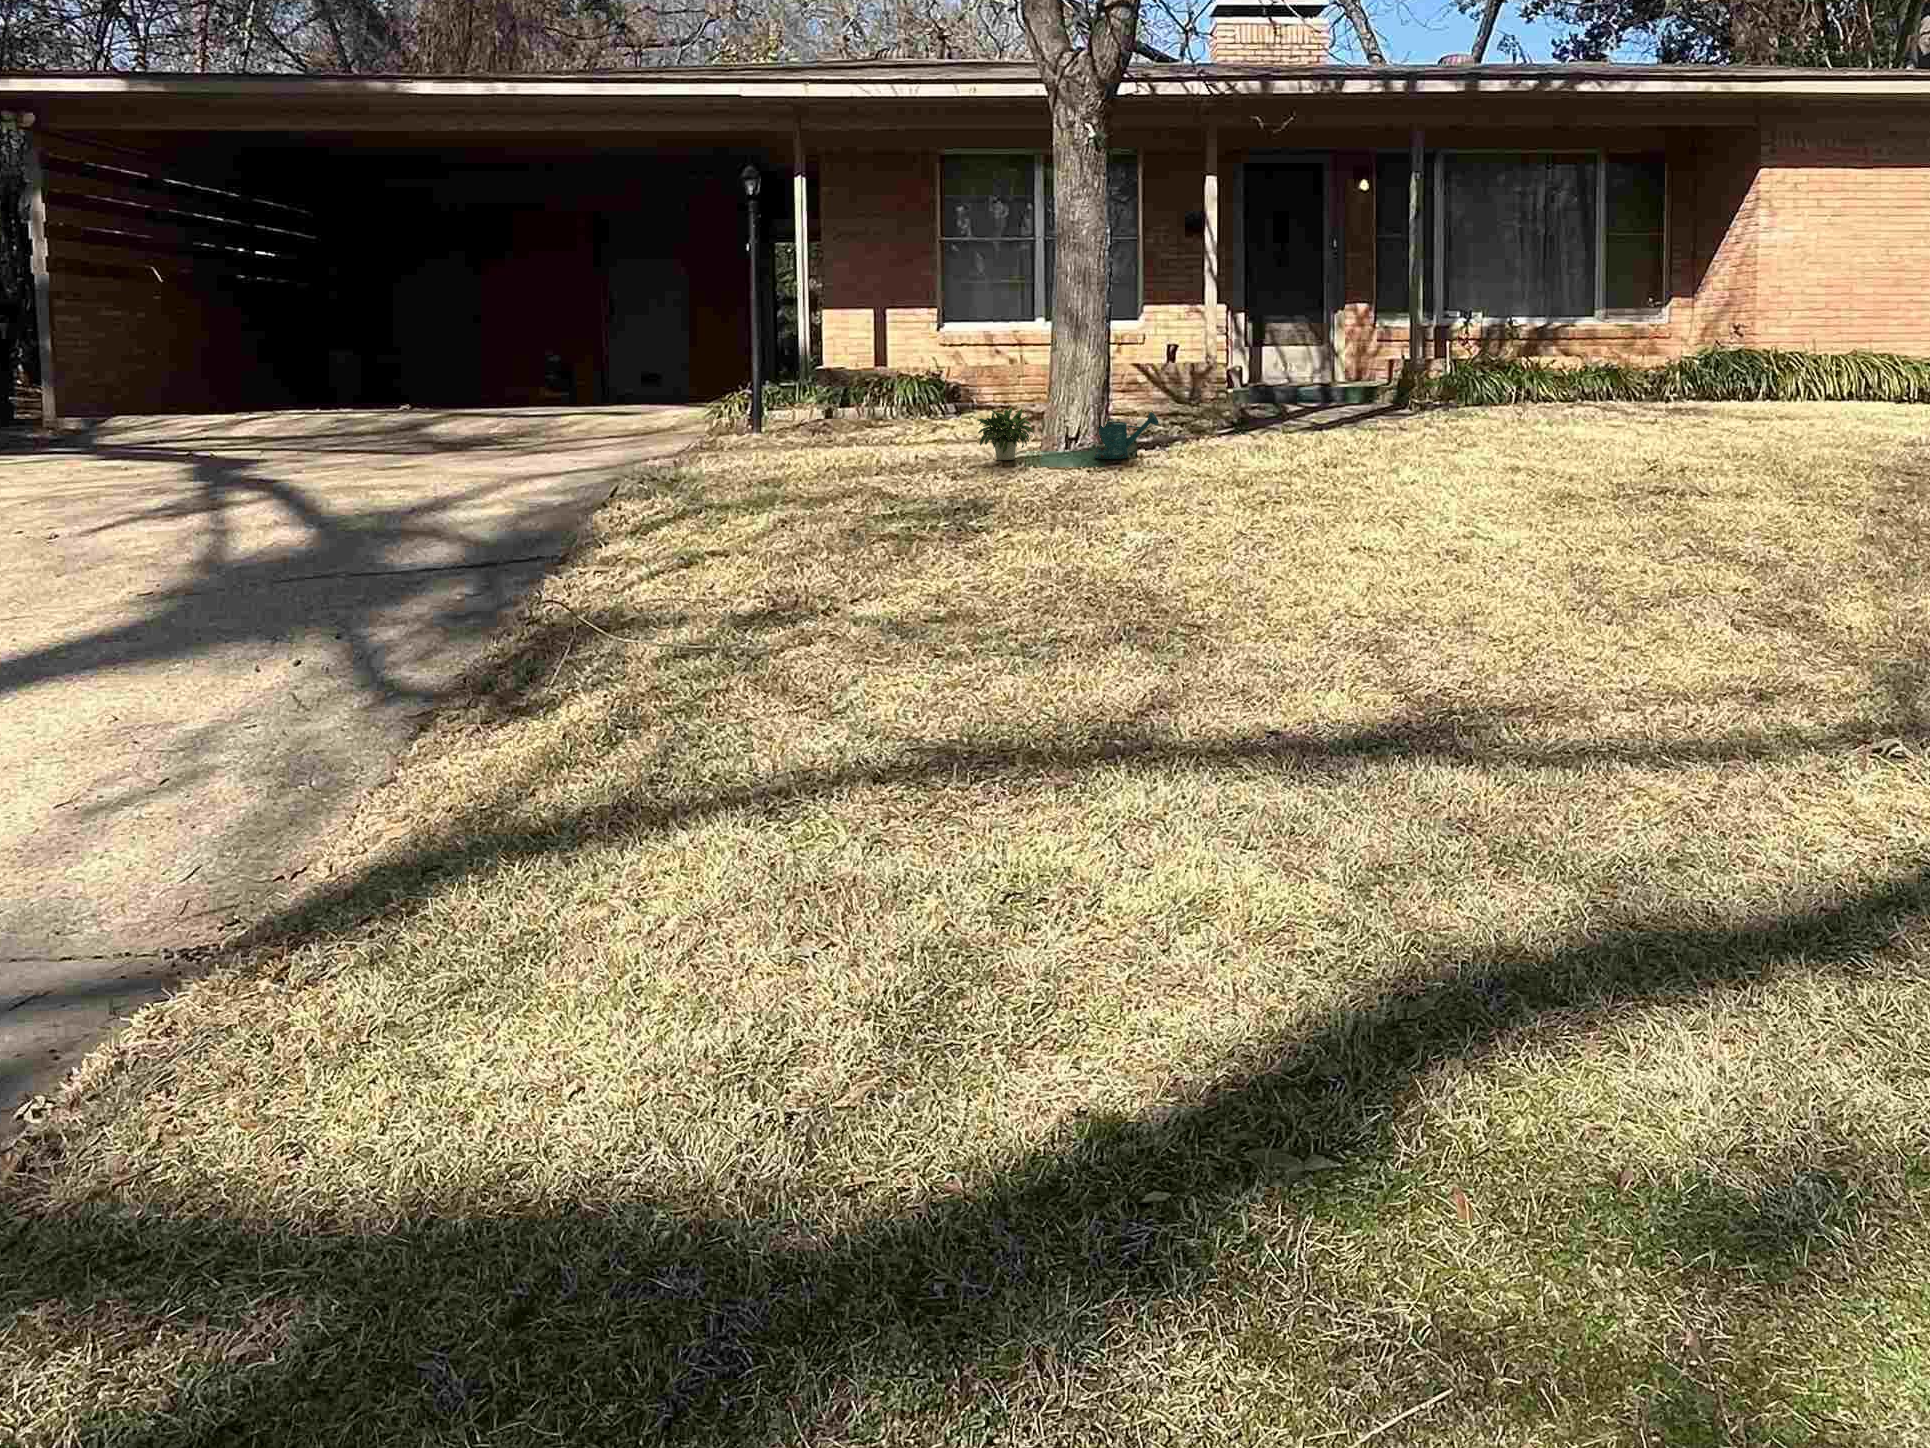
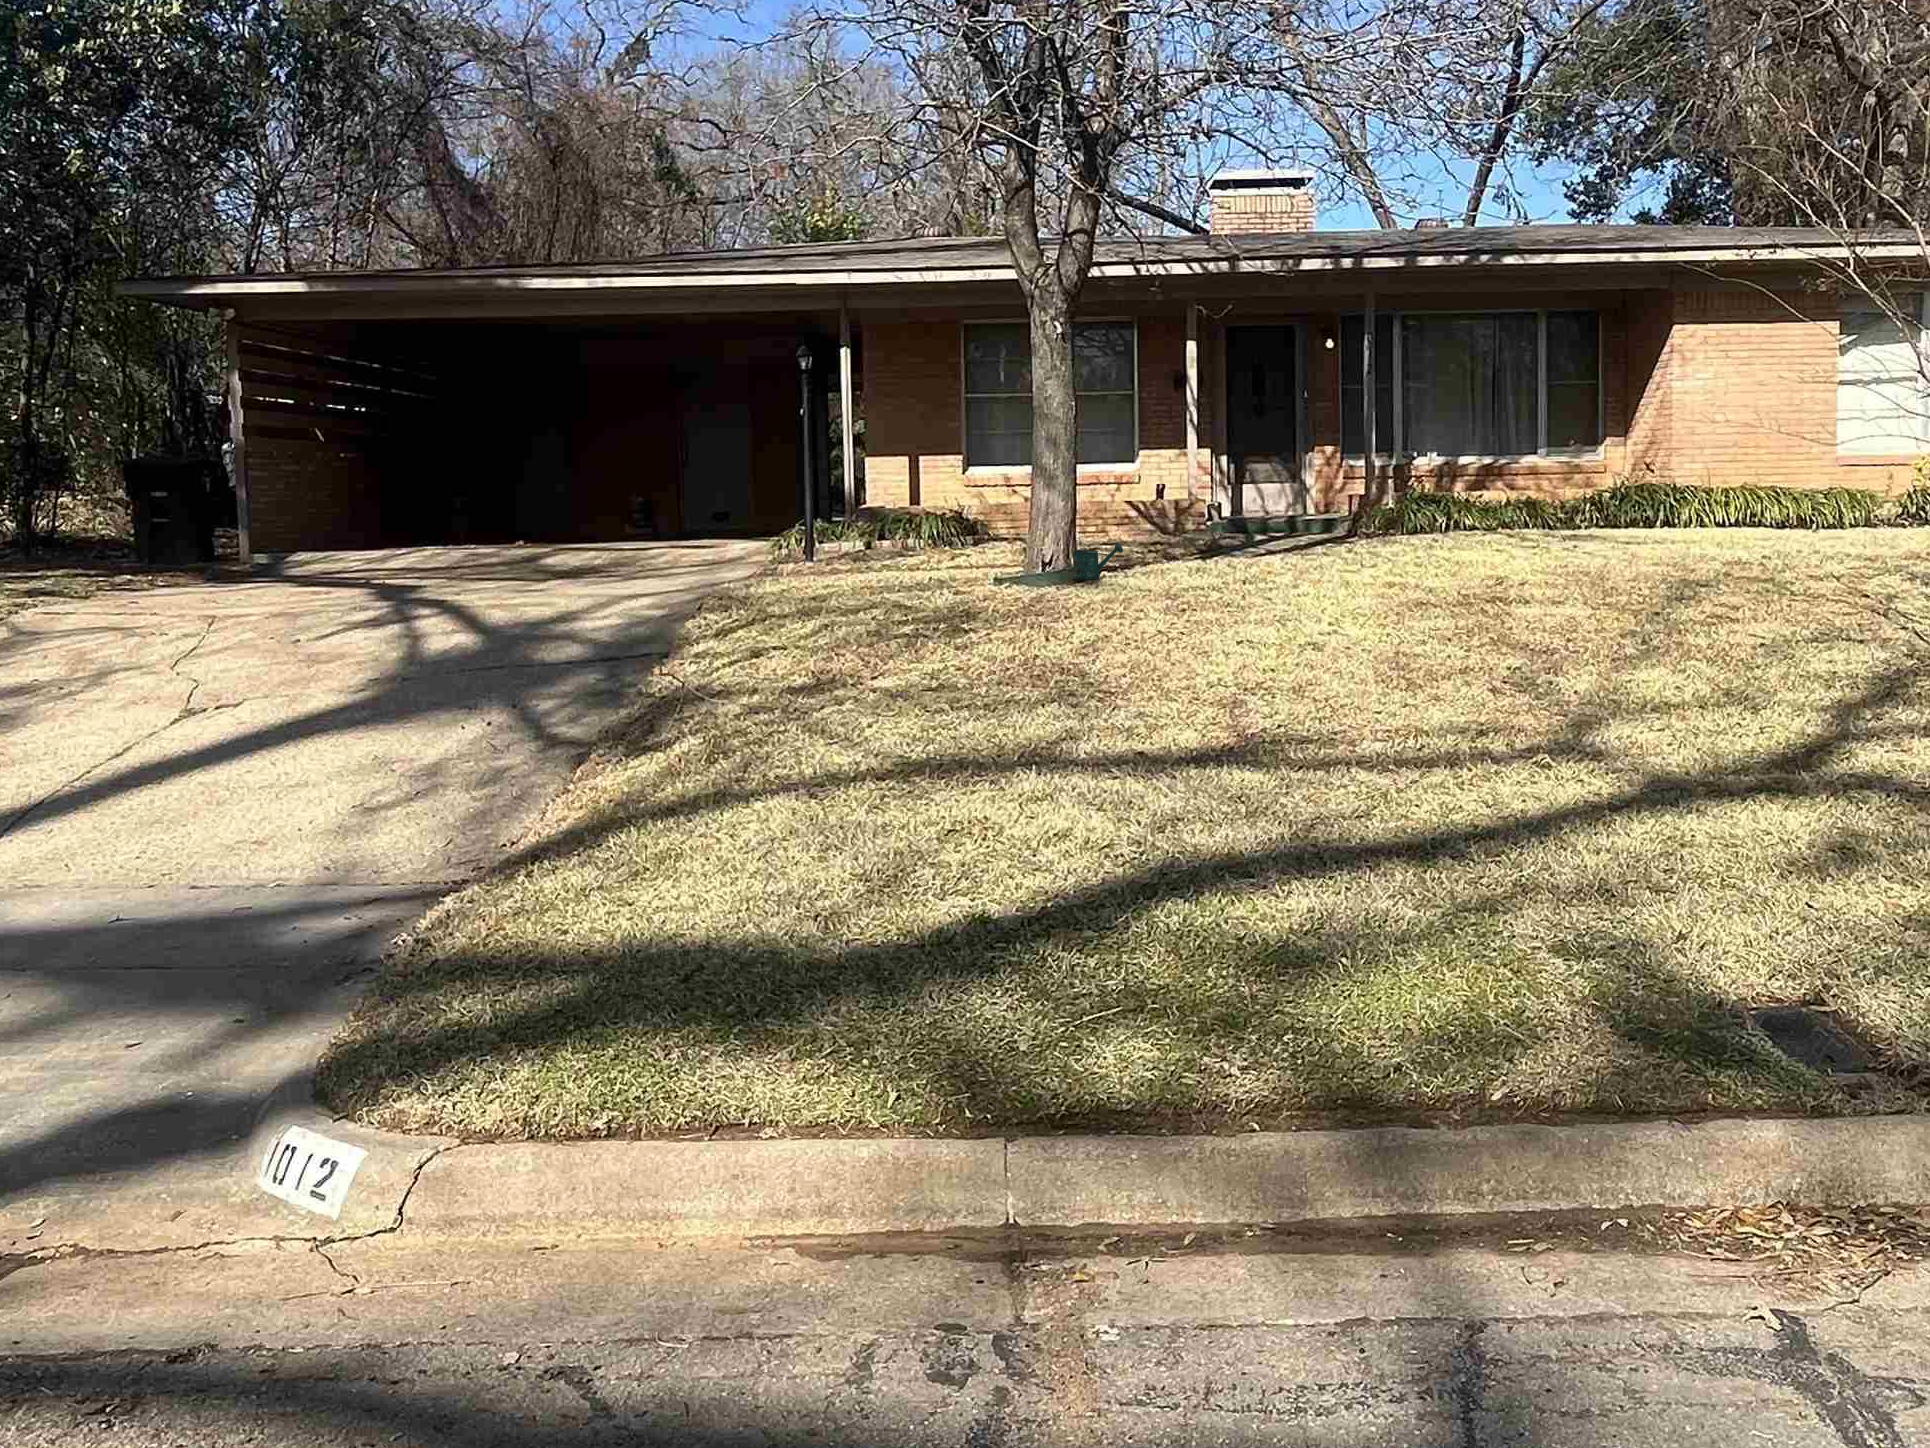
potted plant: present [978,408,1042,460] -> none [980,540,1032,581]

